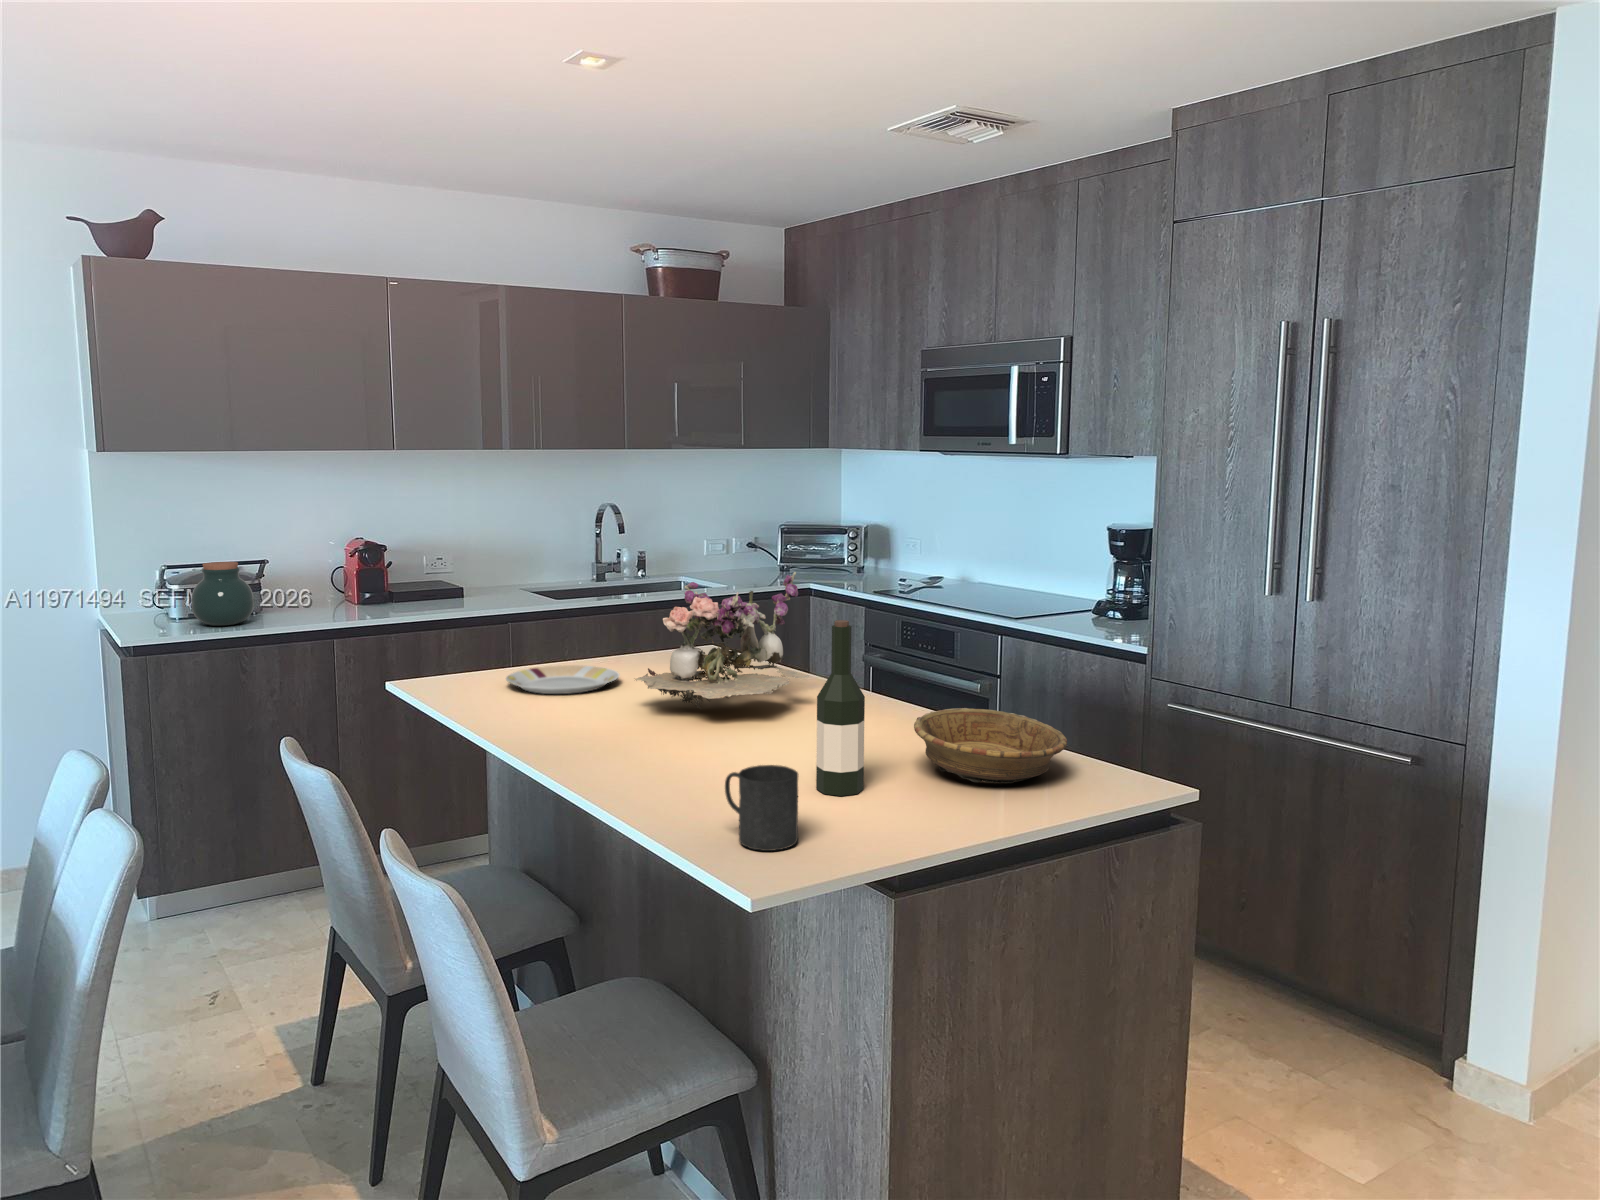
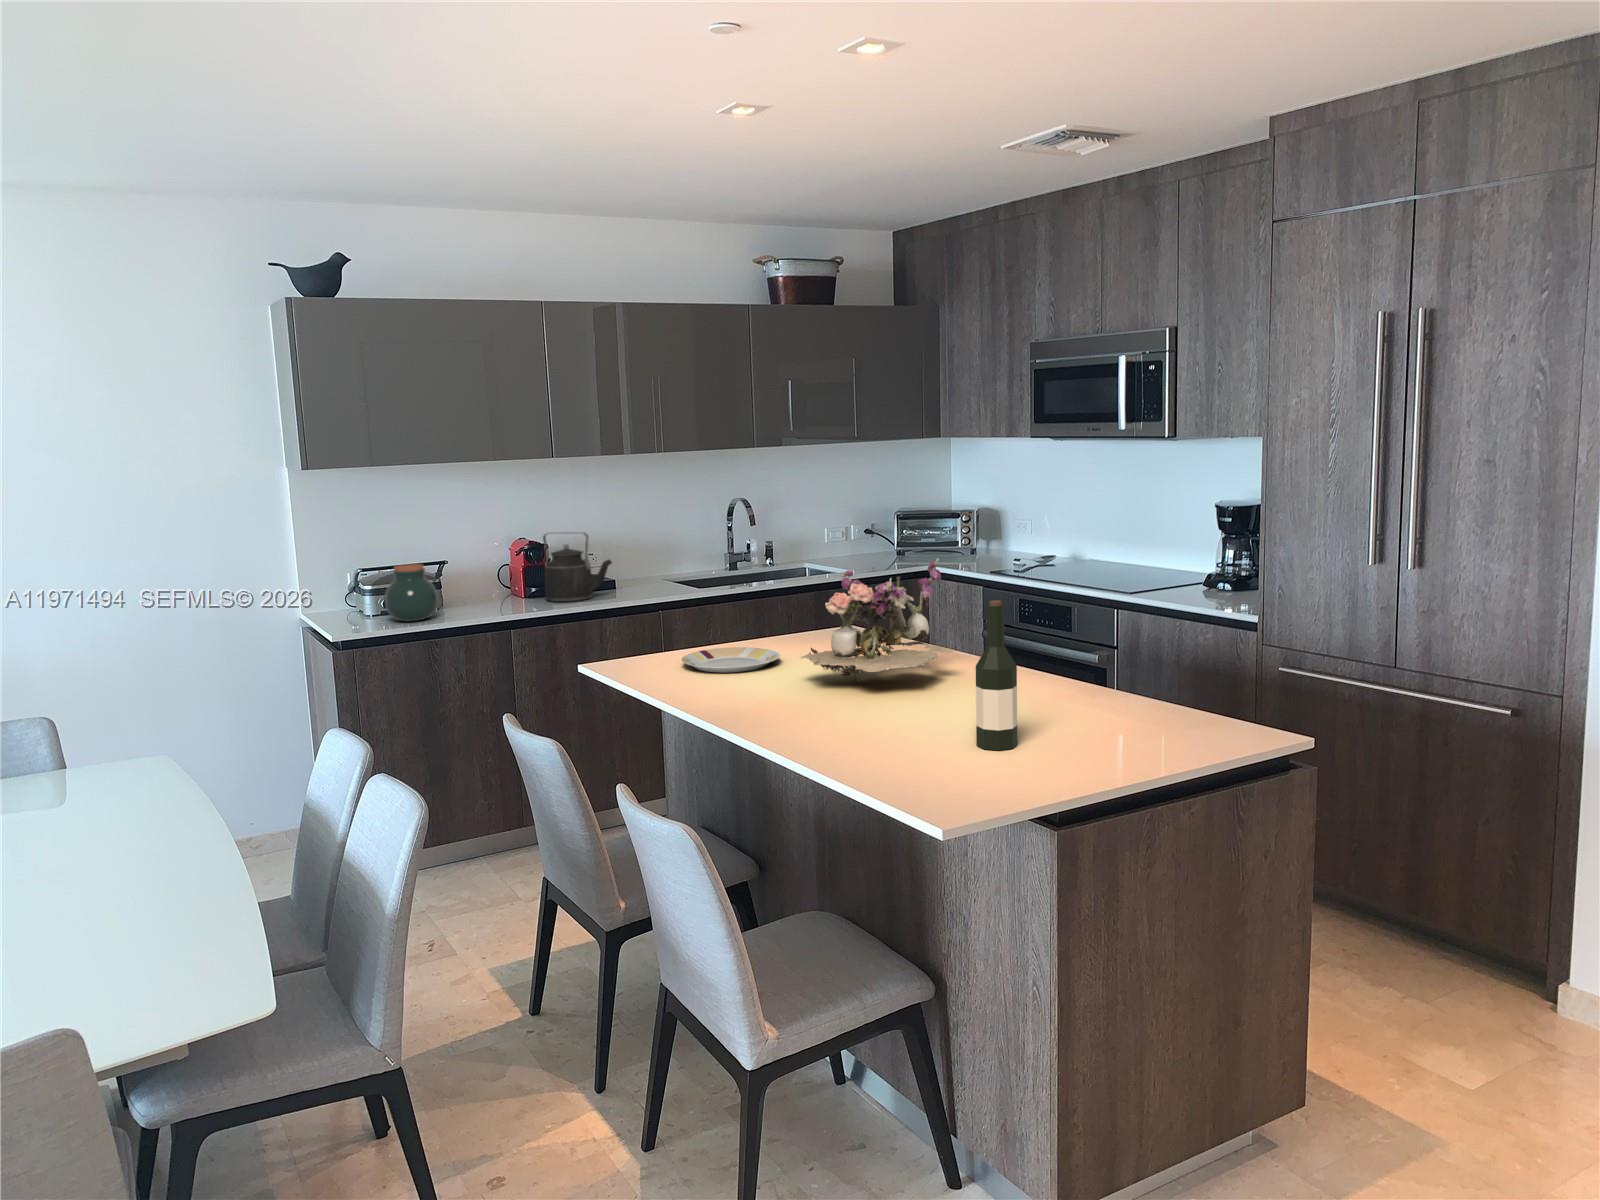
kettle: none [382,533,459,610] -> present [543,532,612,602]
decorative bowl: present [914,708,1067,783] -> none [1058,674,1194,737]
mug: present [725,765,798,851] -> none [908,723,971,794]

